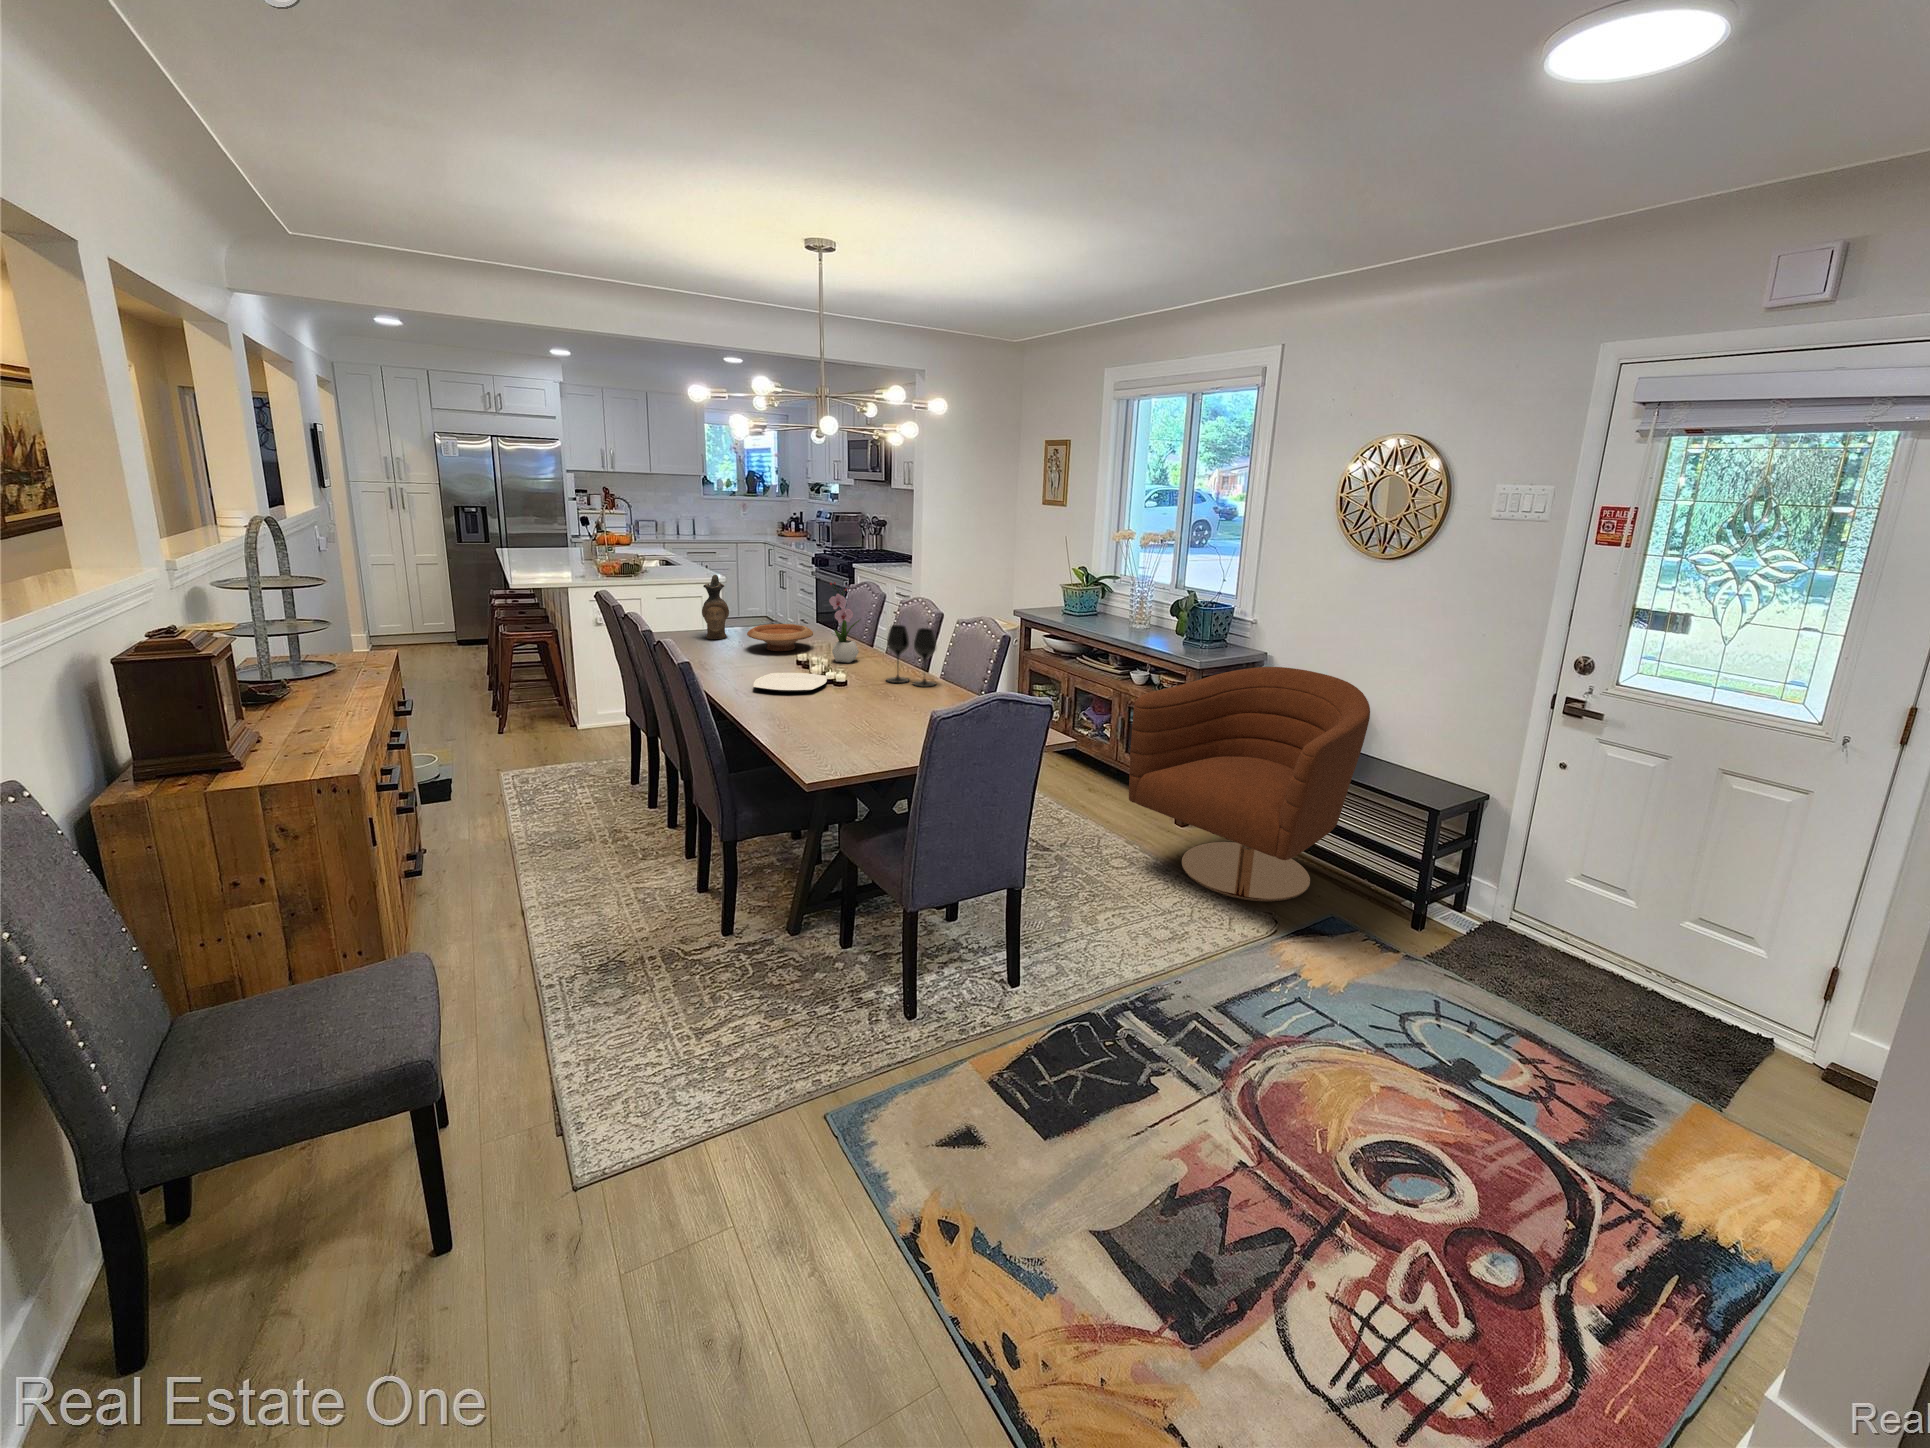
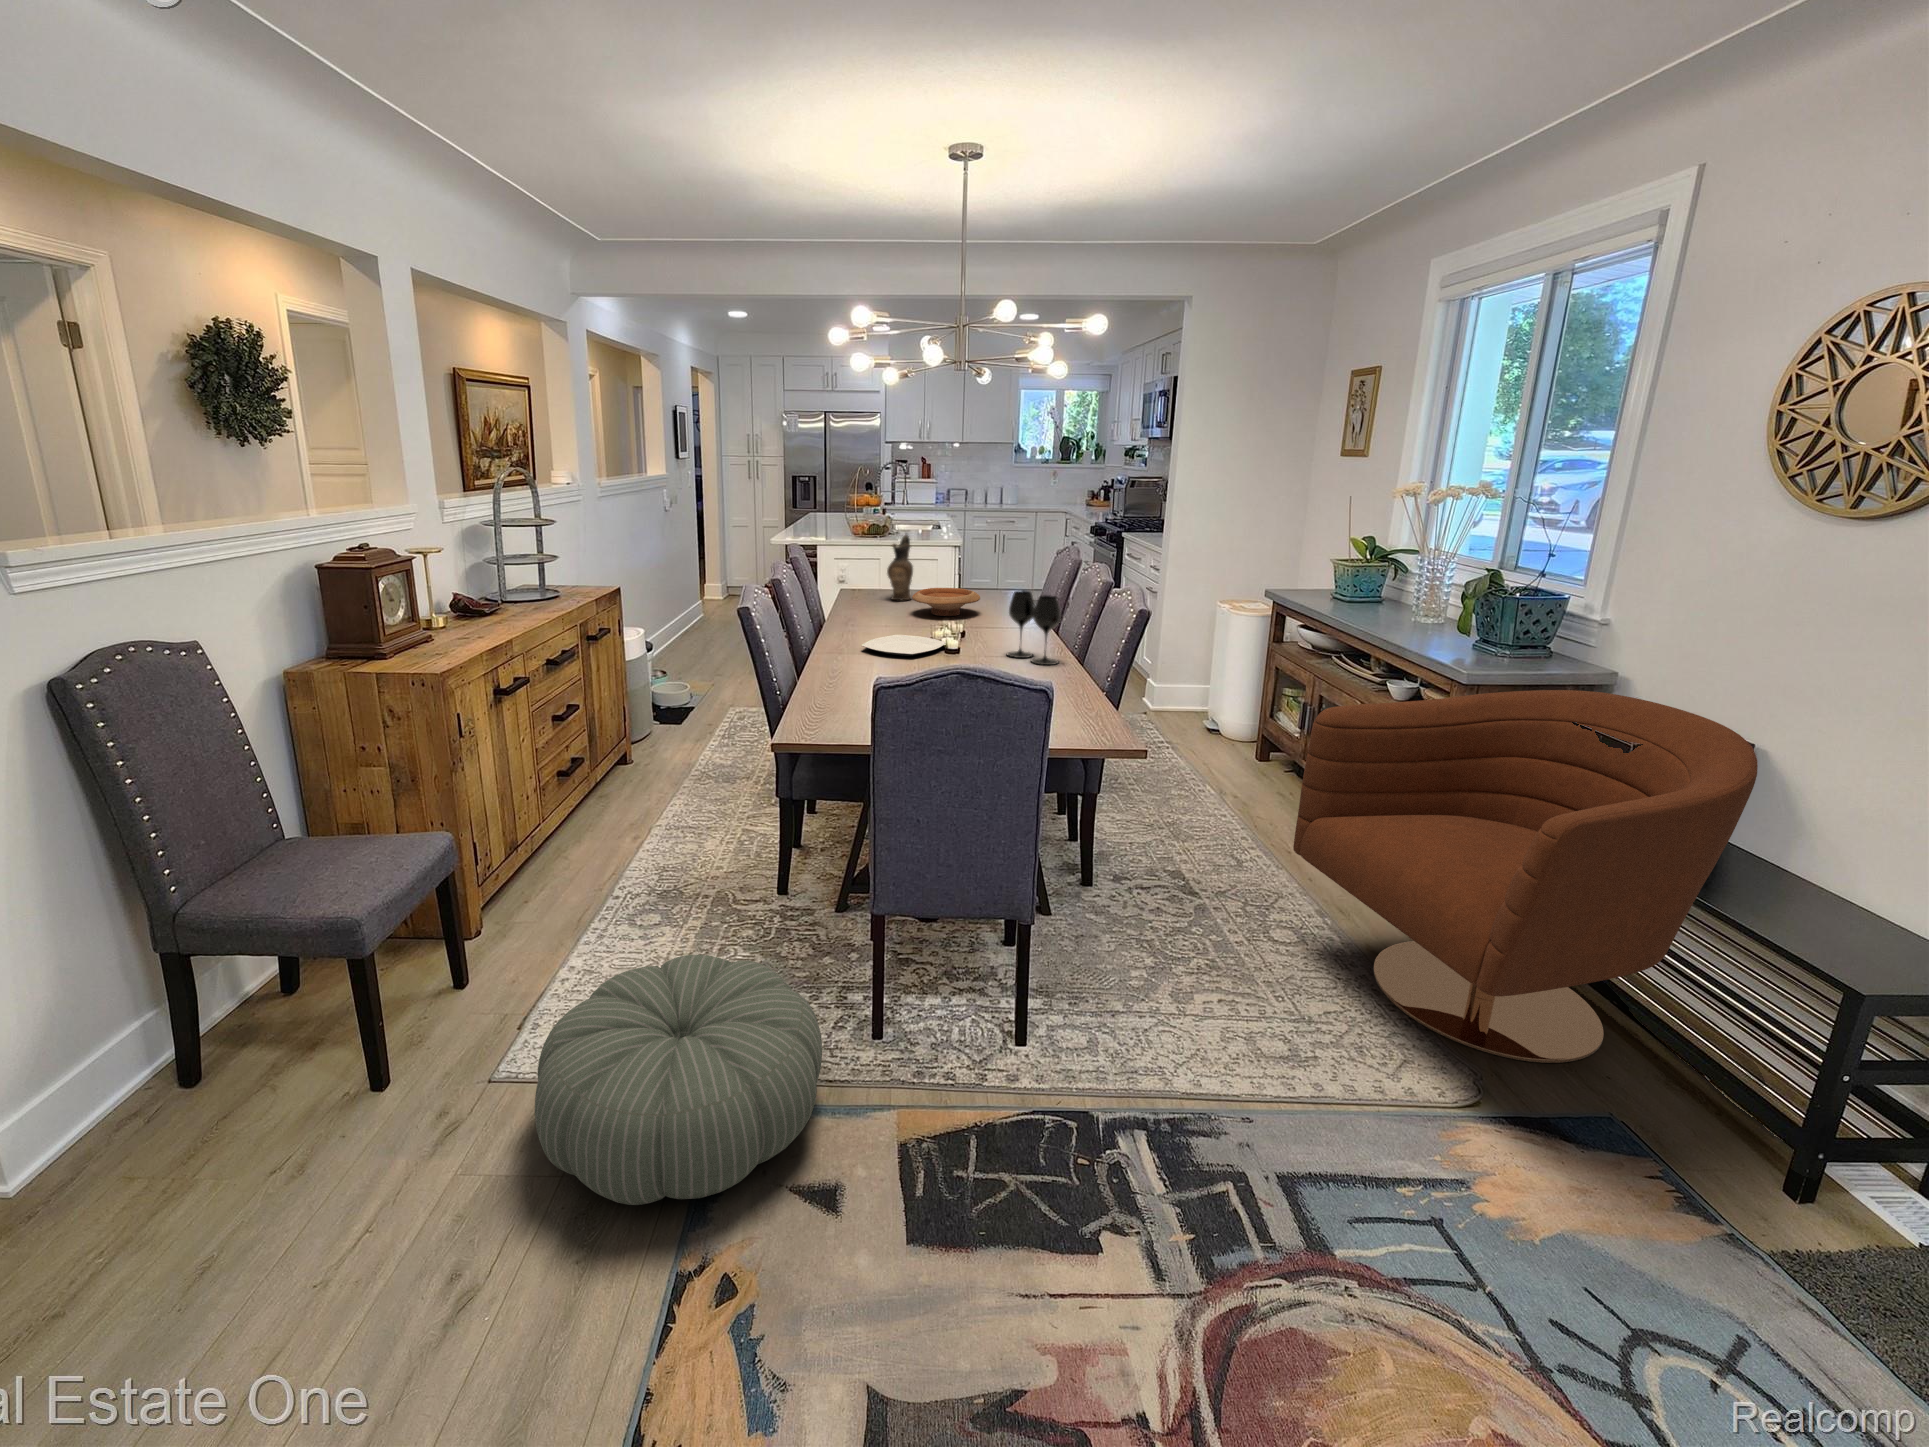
flower arrangement: present [829,582,861,663] -> none [975,541,1014,633]
pouf: none [664,984,931,1215] -> present [535,955,822,1205]

